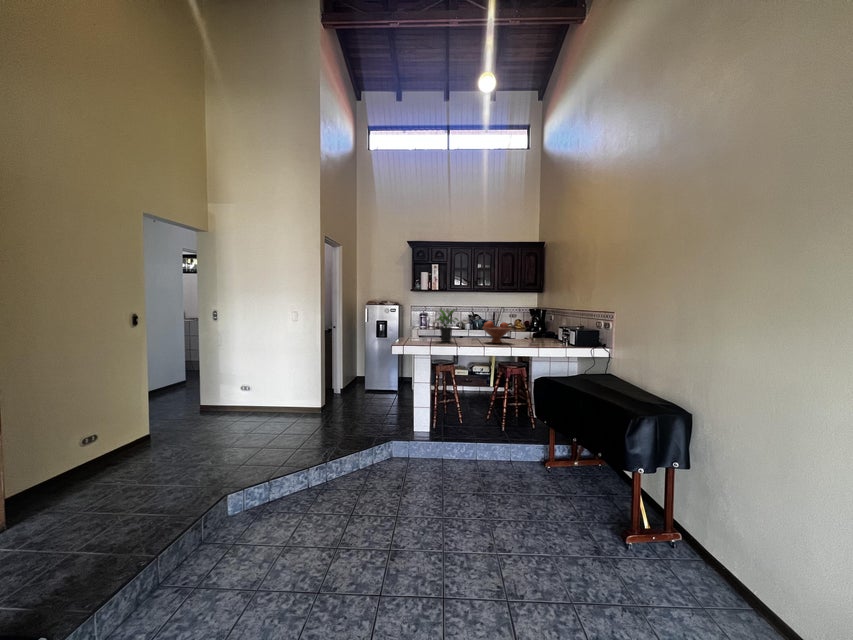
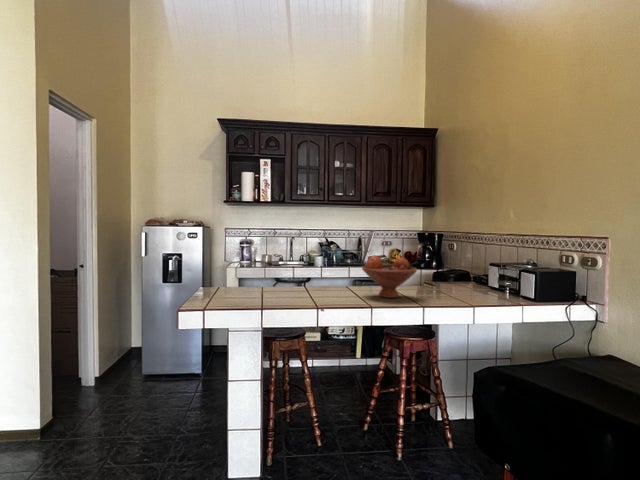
potted plant: present [436,309,458,342] -> none [265,232,323,298]

